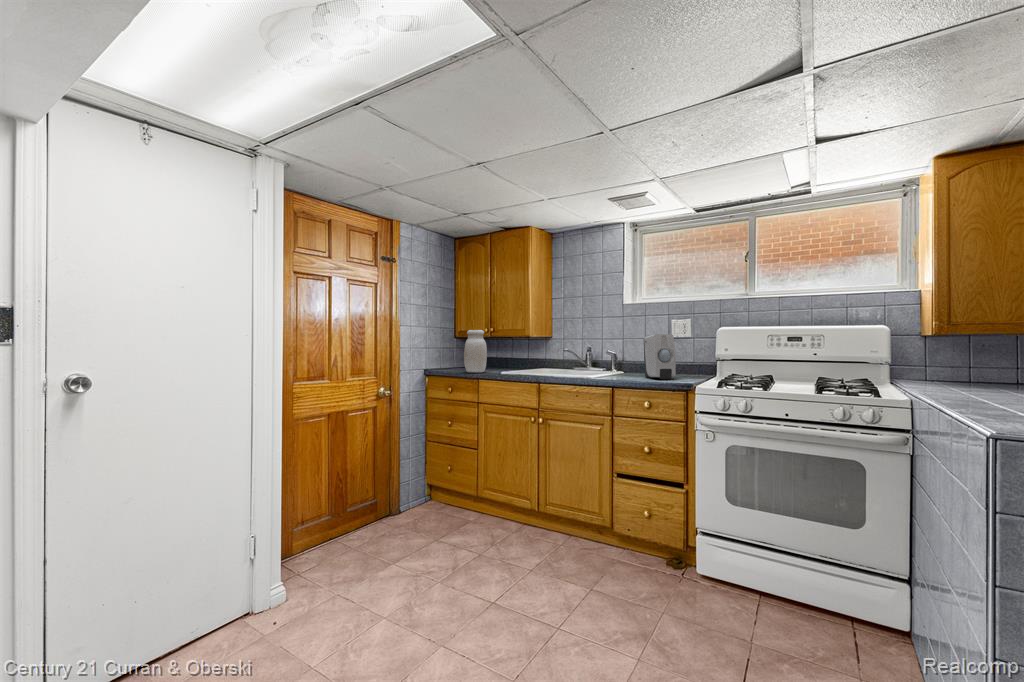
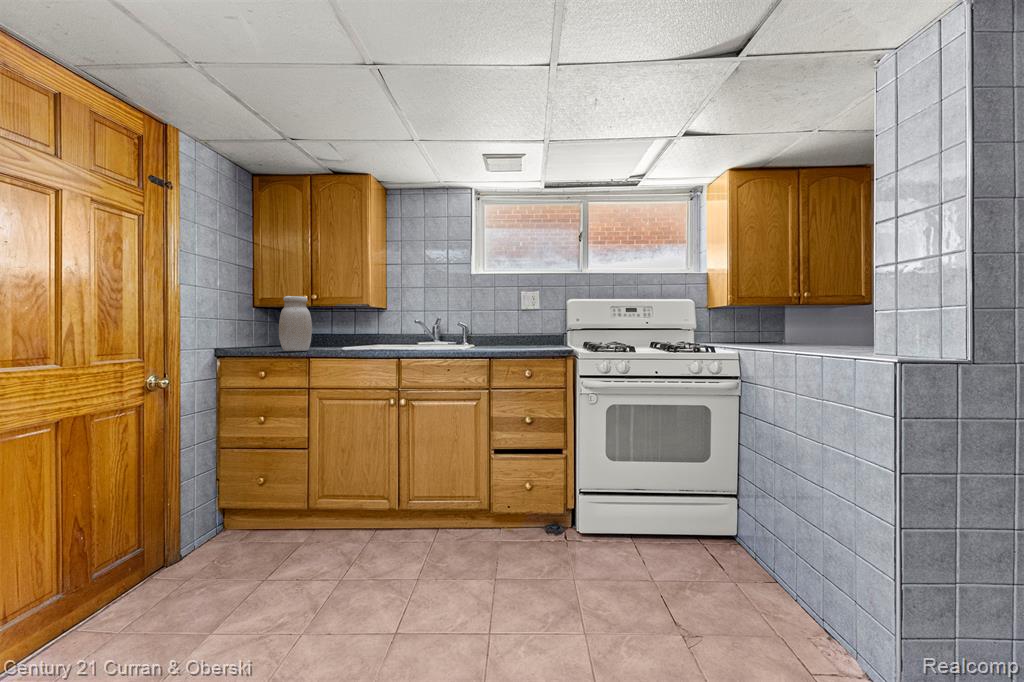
soap dispenser: present [644,334,676,379] -> none [508,303,543,348]

